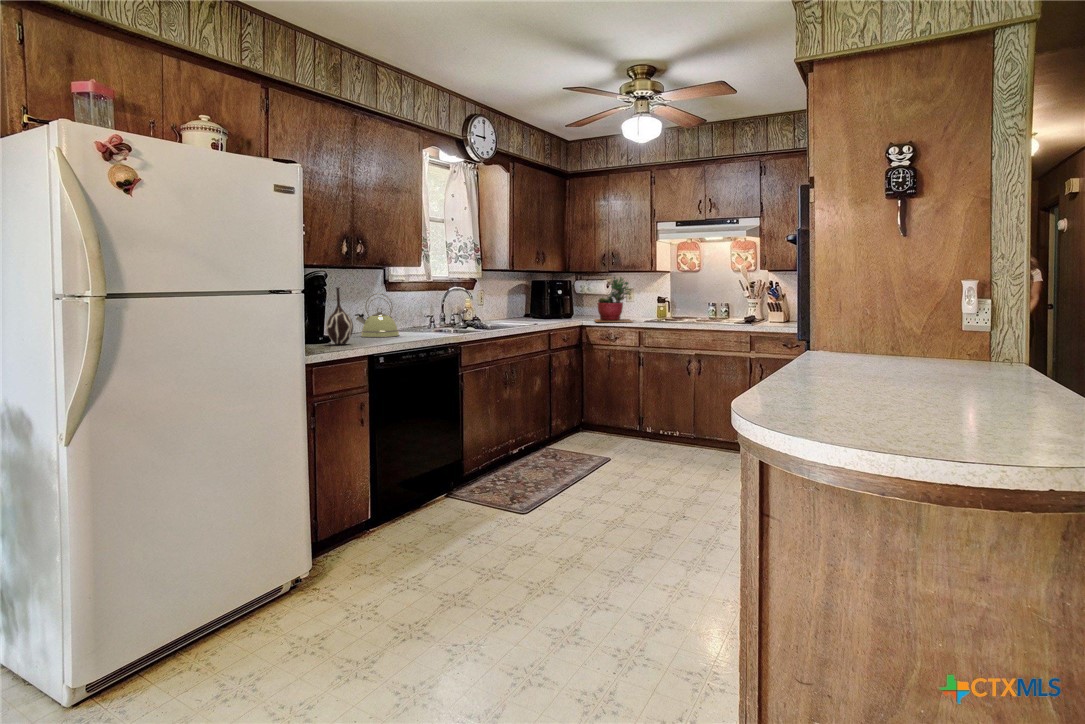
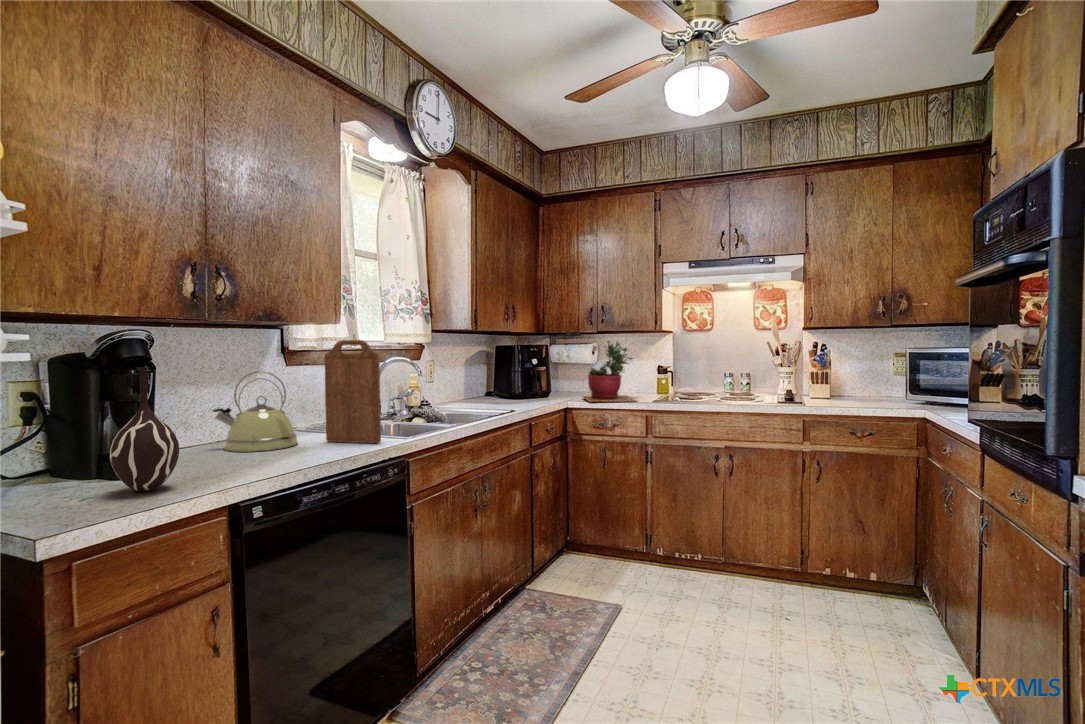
cutting board: none [413,275,446,336] -> present [324,340,381,443]

